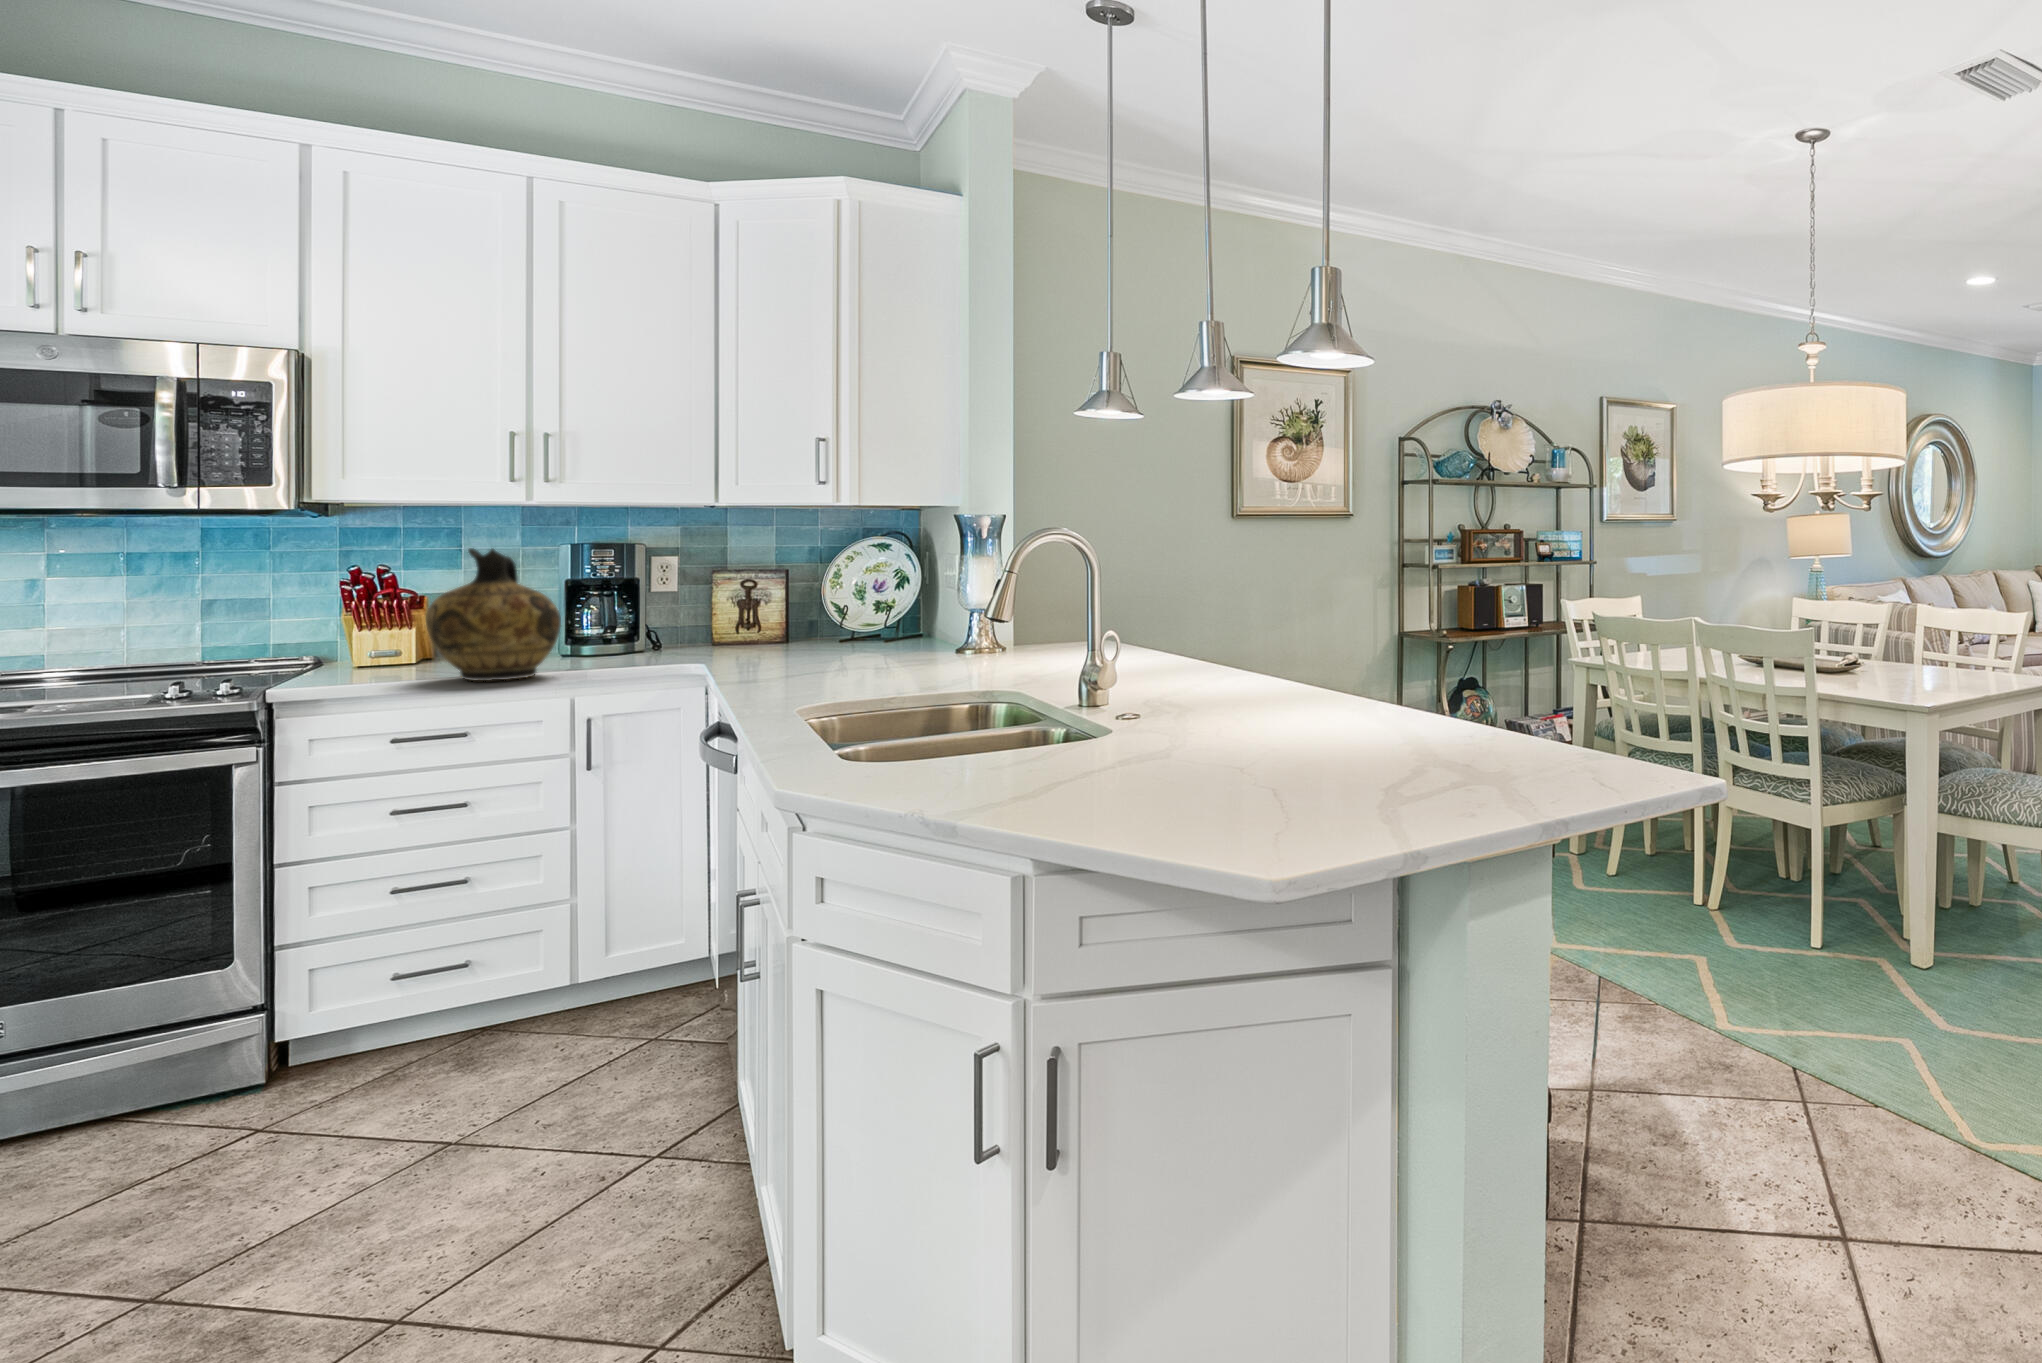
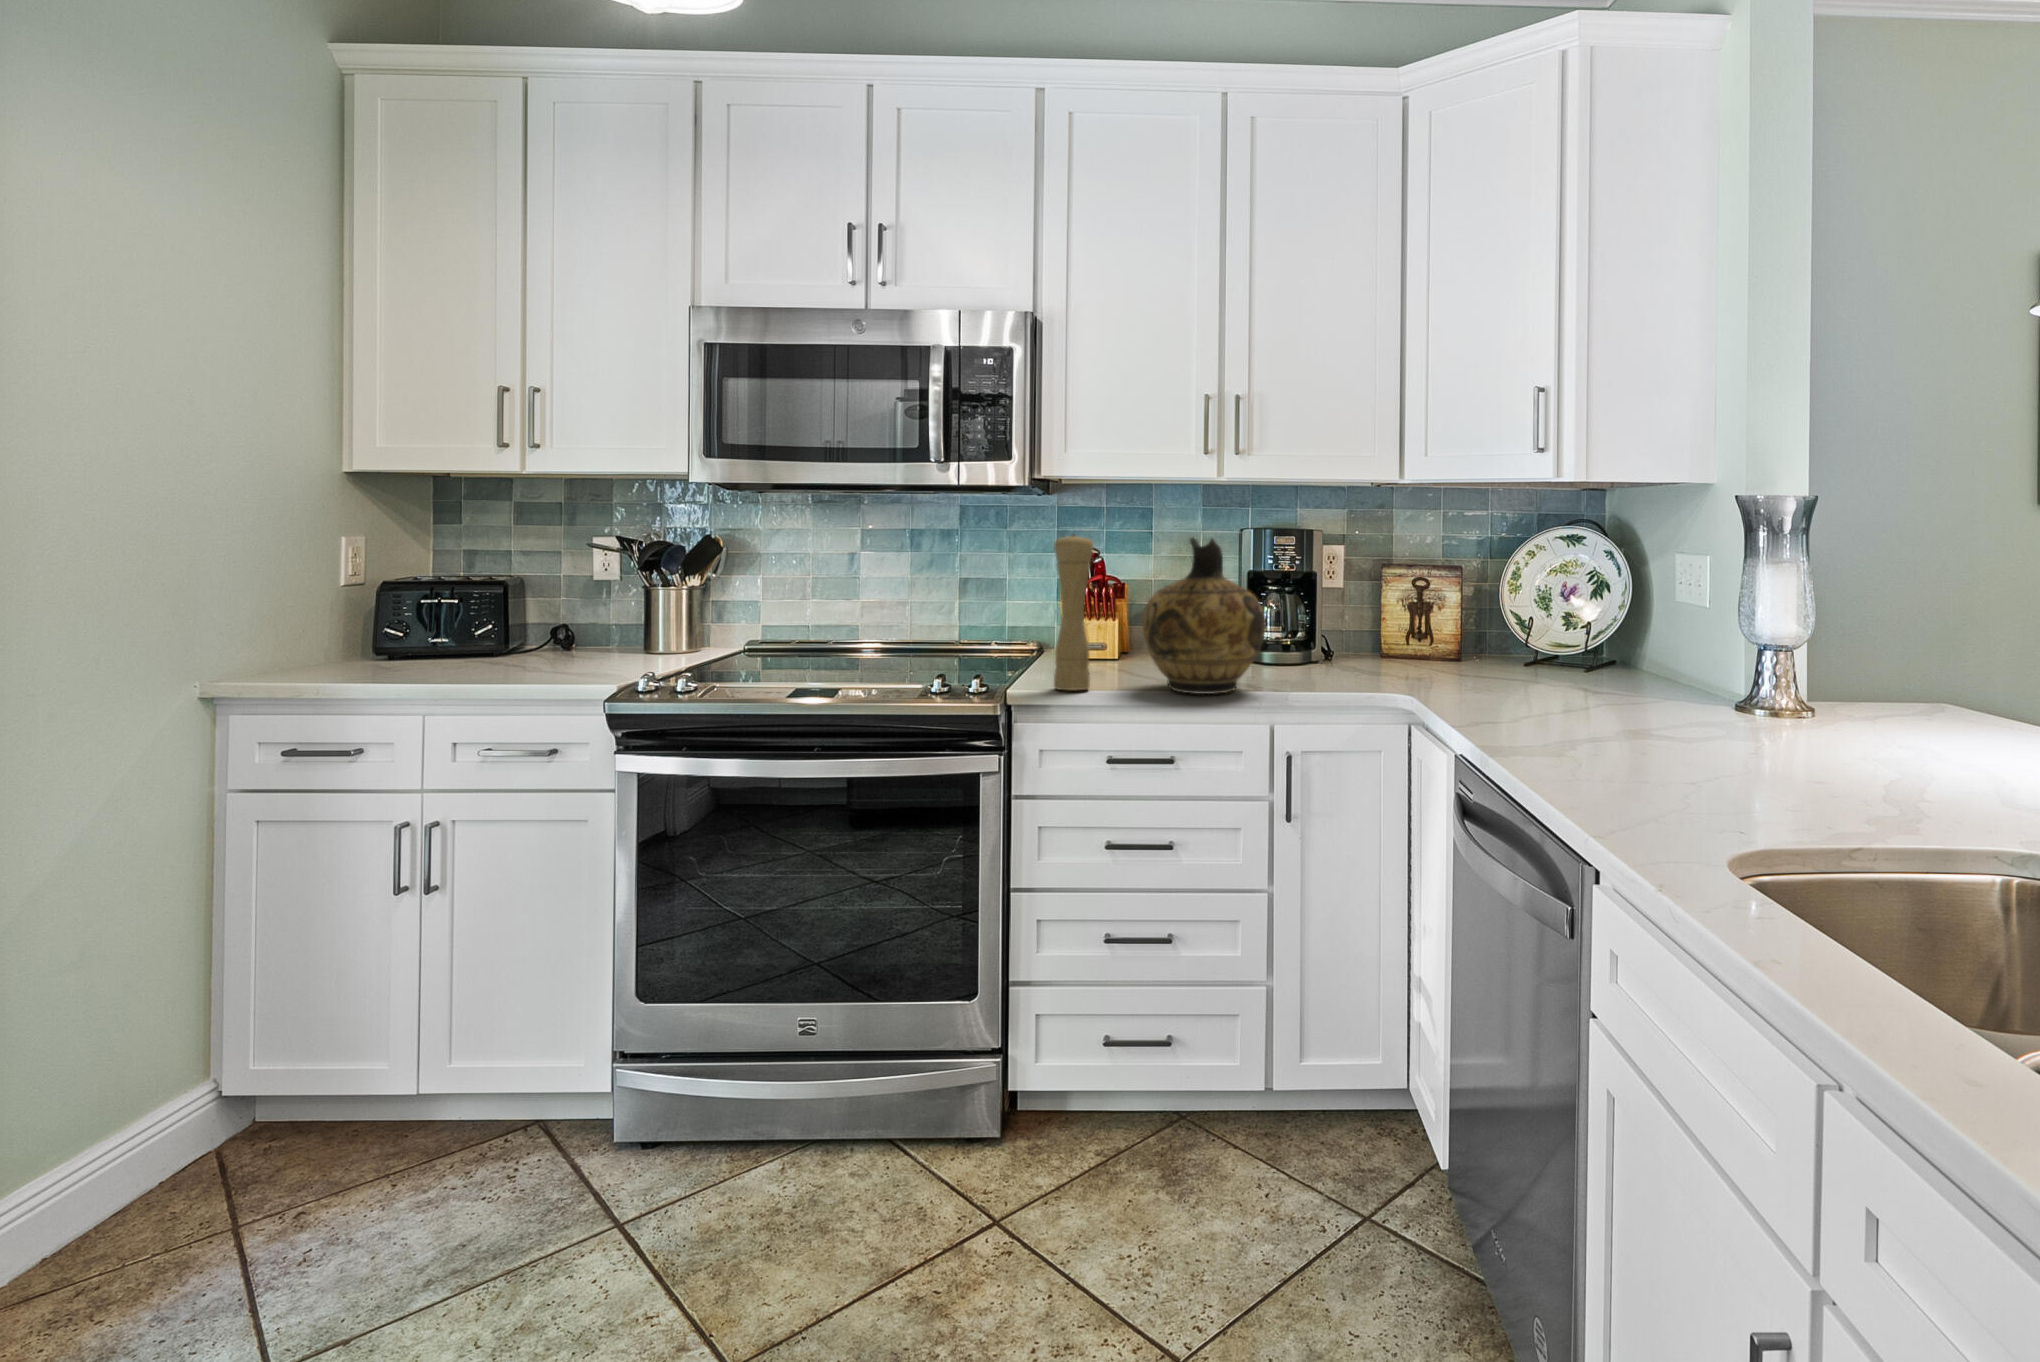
pepper mill: none [315,547,371,687] -> present [1054,534,1093,691]

